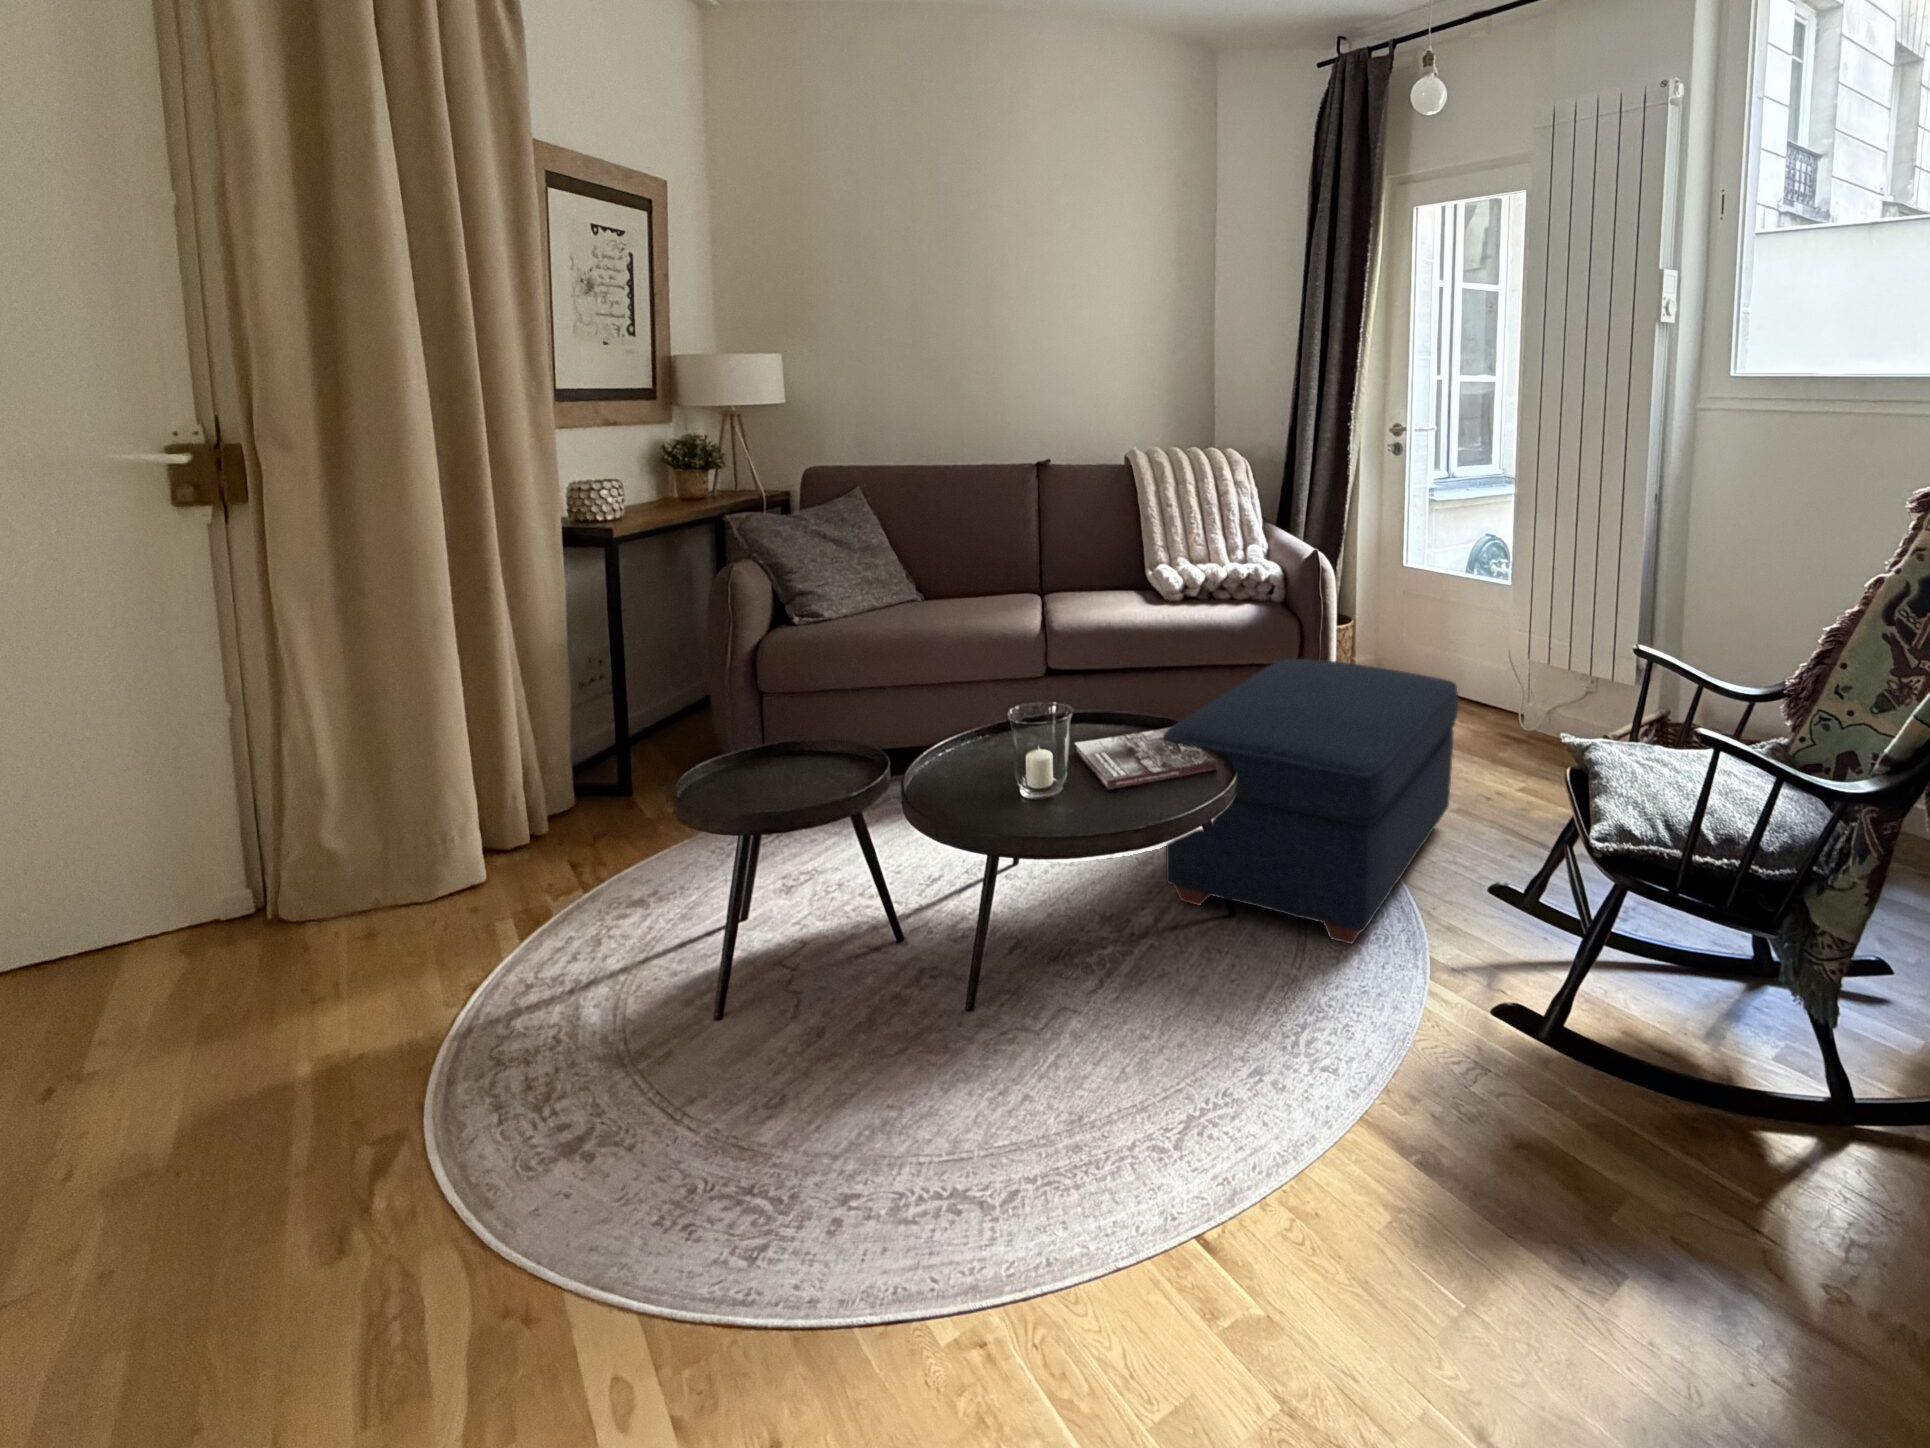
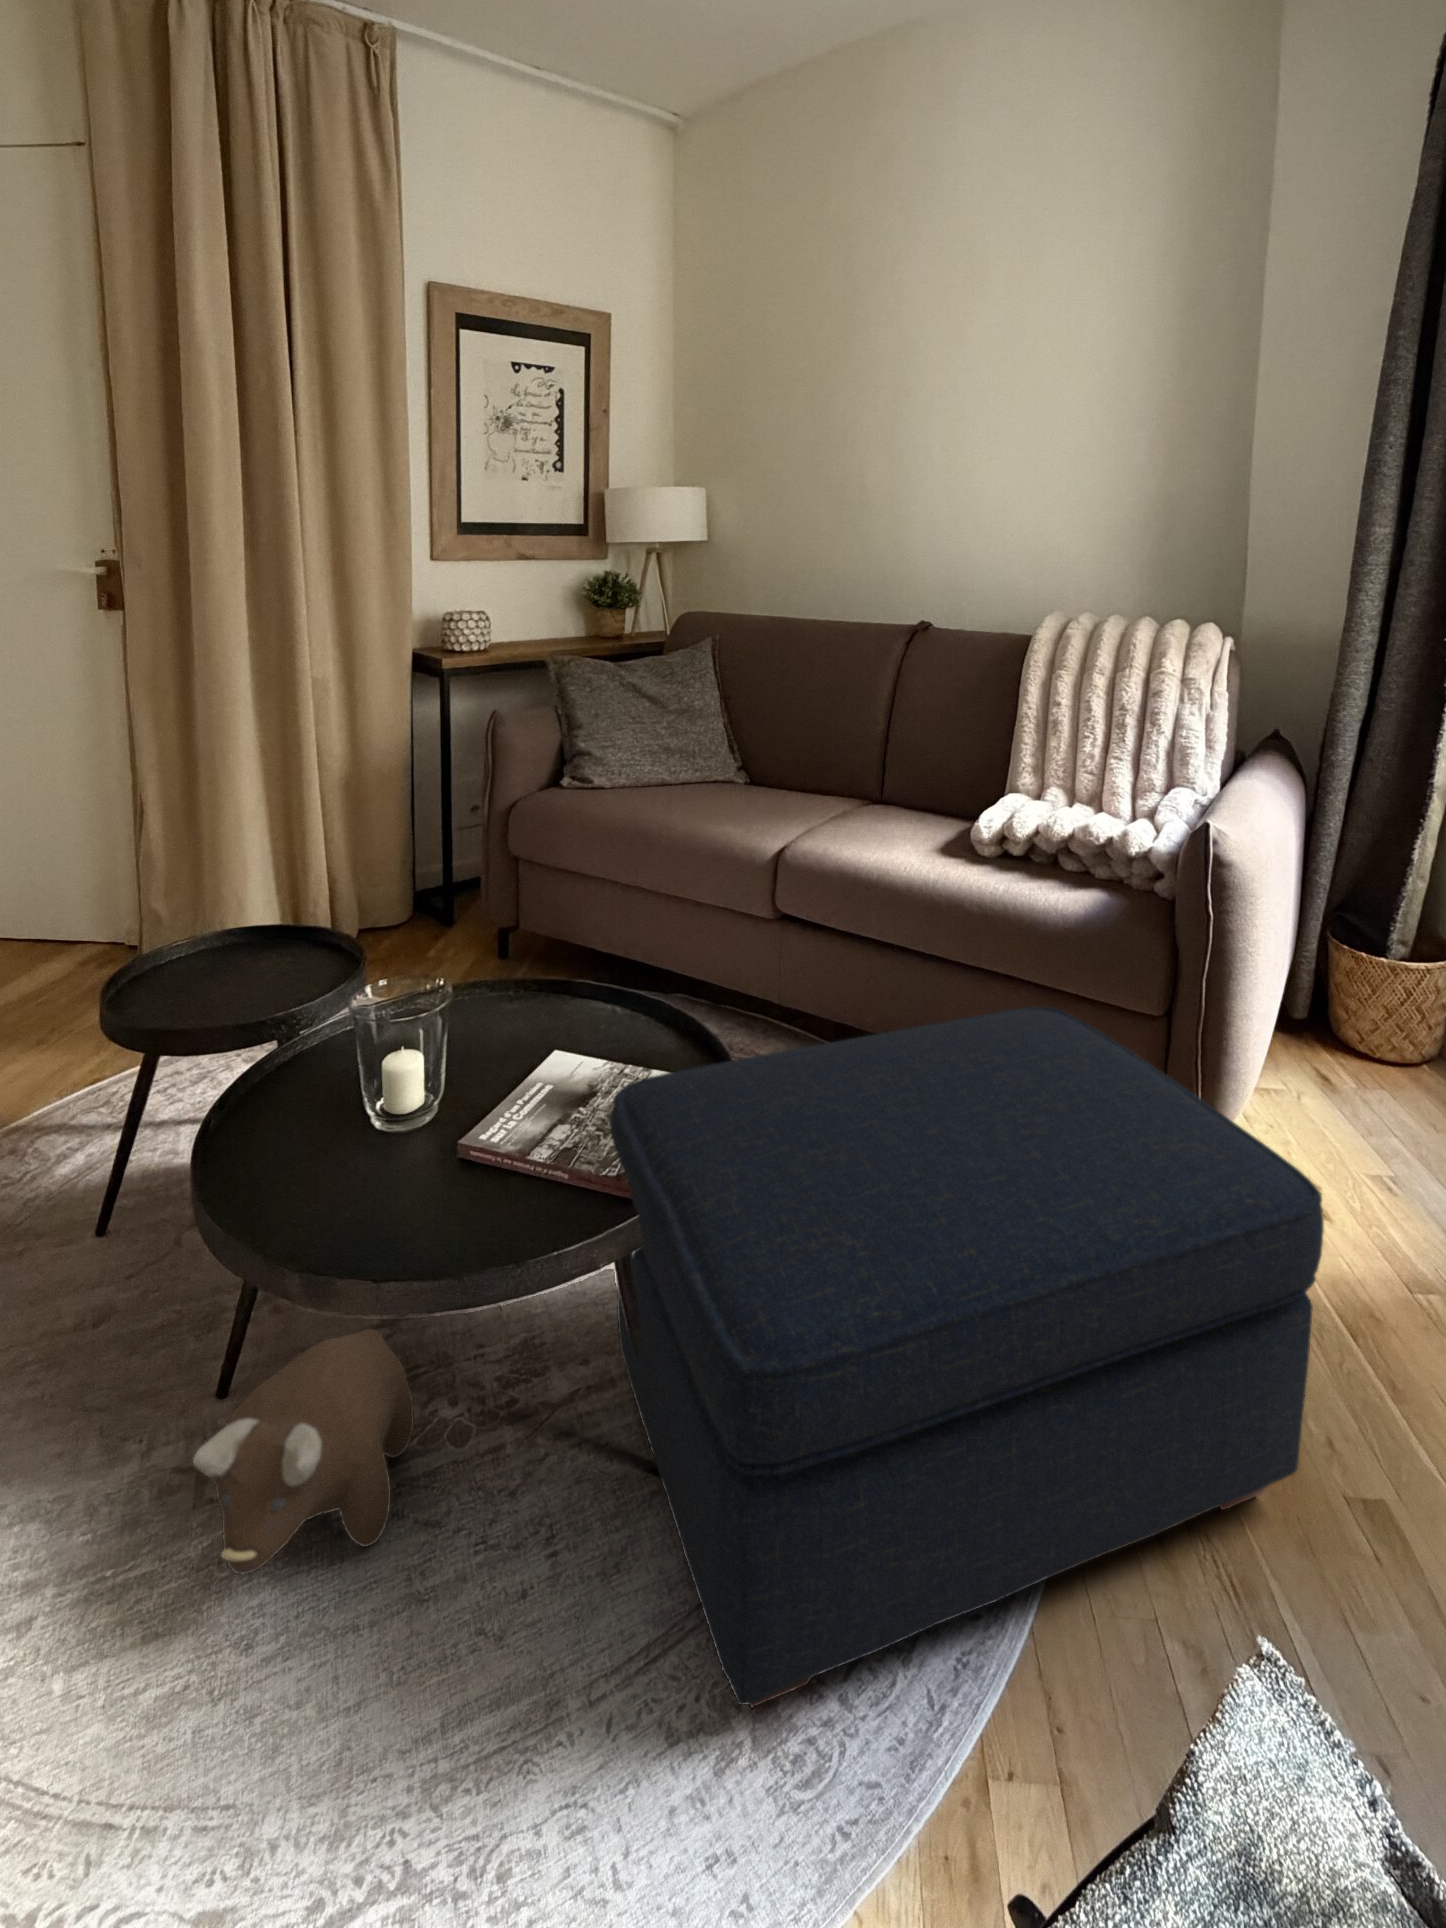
plush toy: none [1053,904,1167,1023] -> present [193,1329,414,1574]

